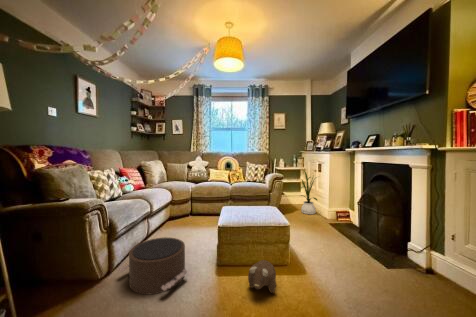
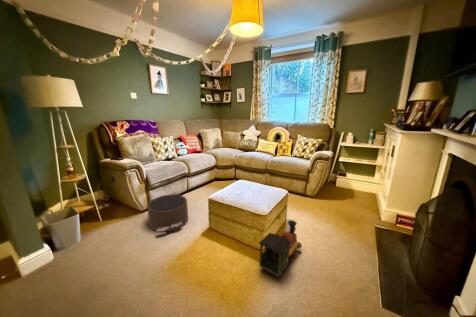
house plant: present [301,171,317,214] -> none [347,148,378,202]
toy train: none [299,230,337,284] -> present [259,220,302,277]
plush toy: present [248,260,276,293] -> none [204,234,237,262]

